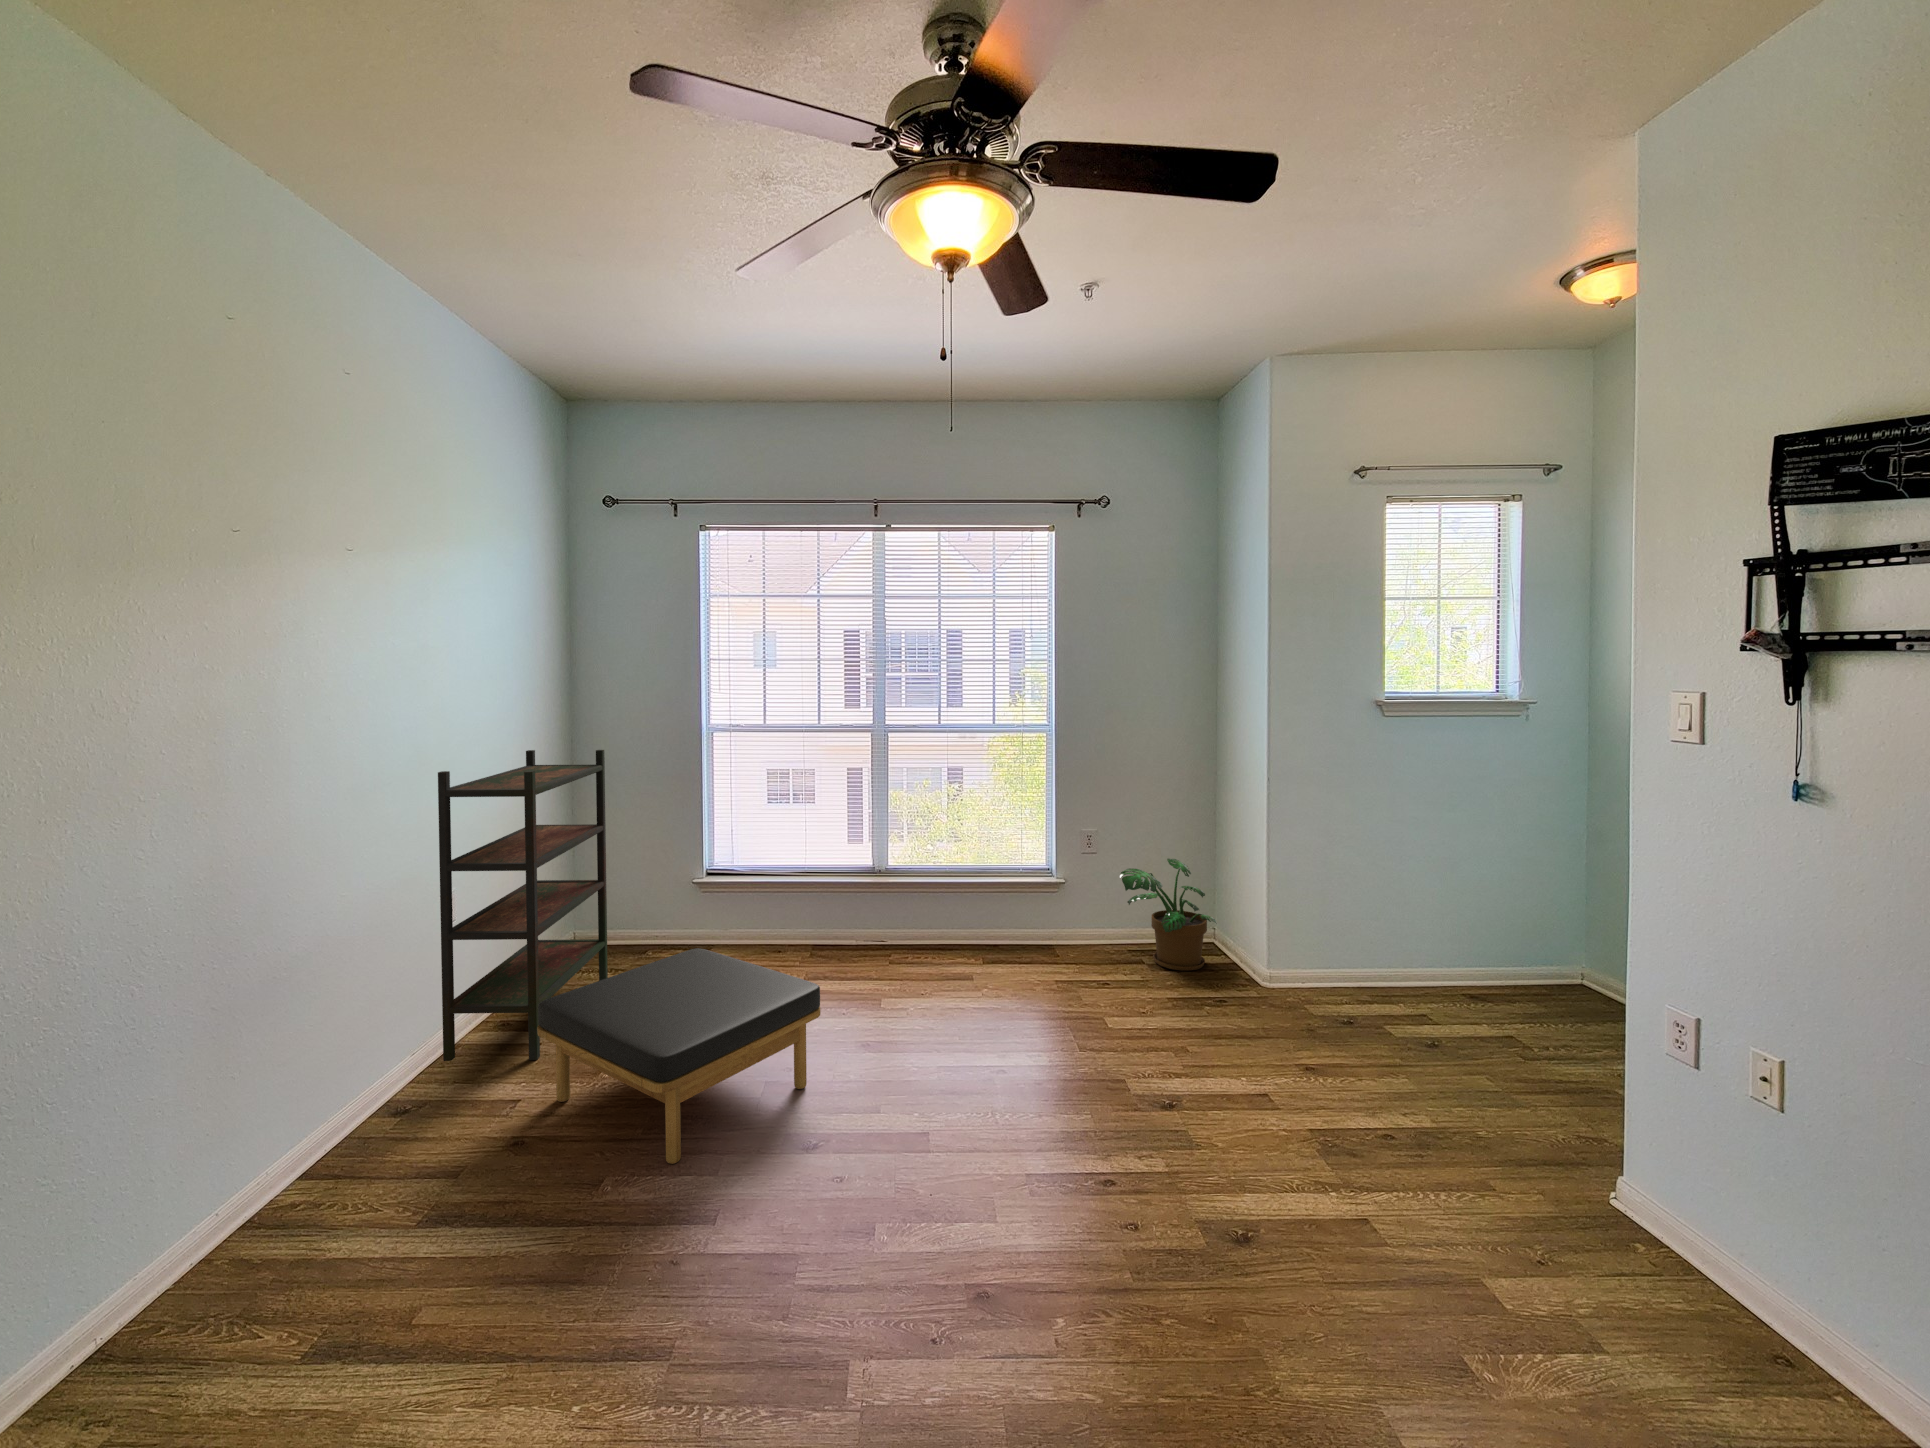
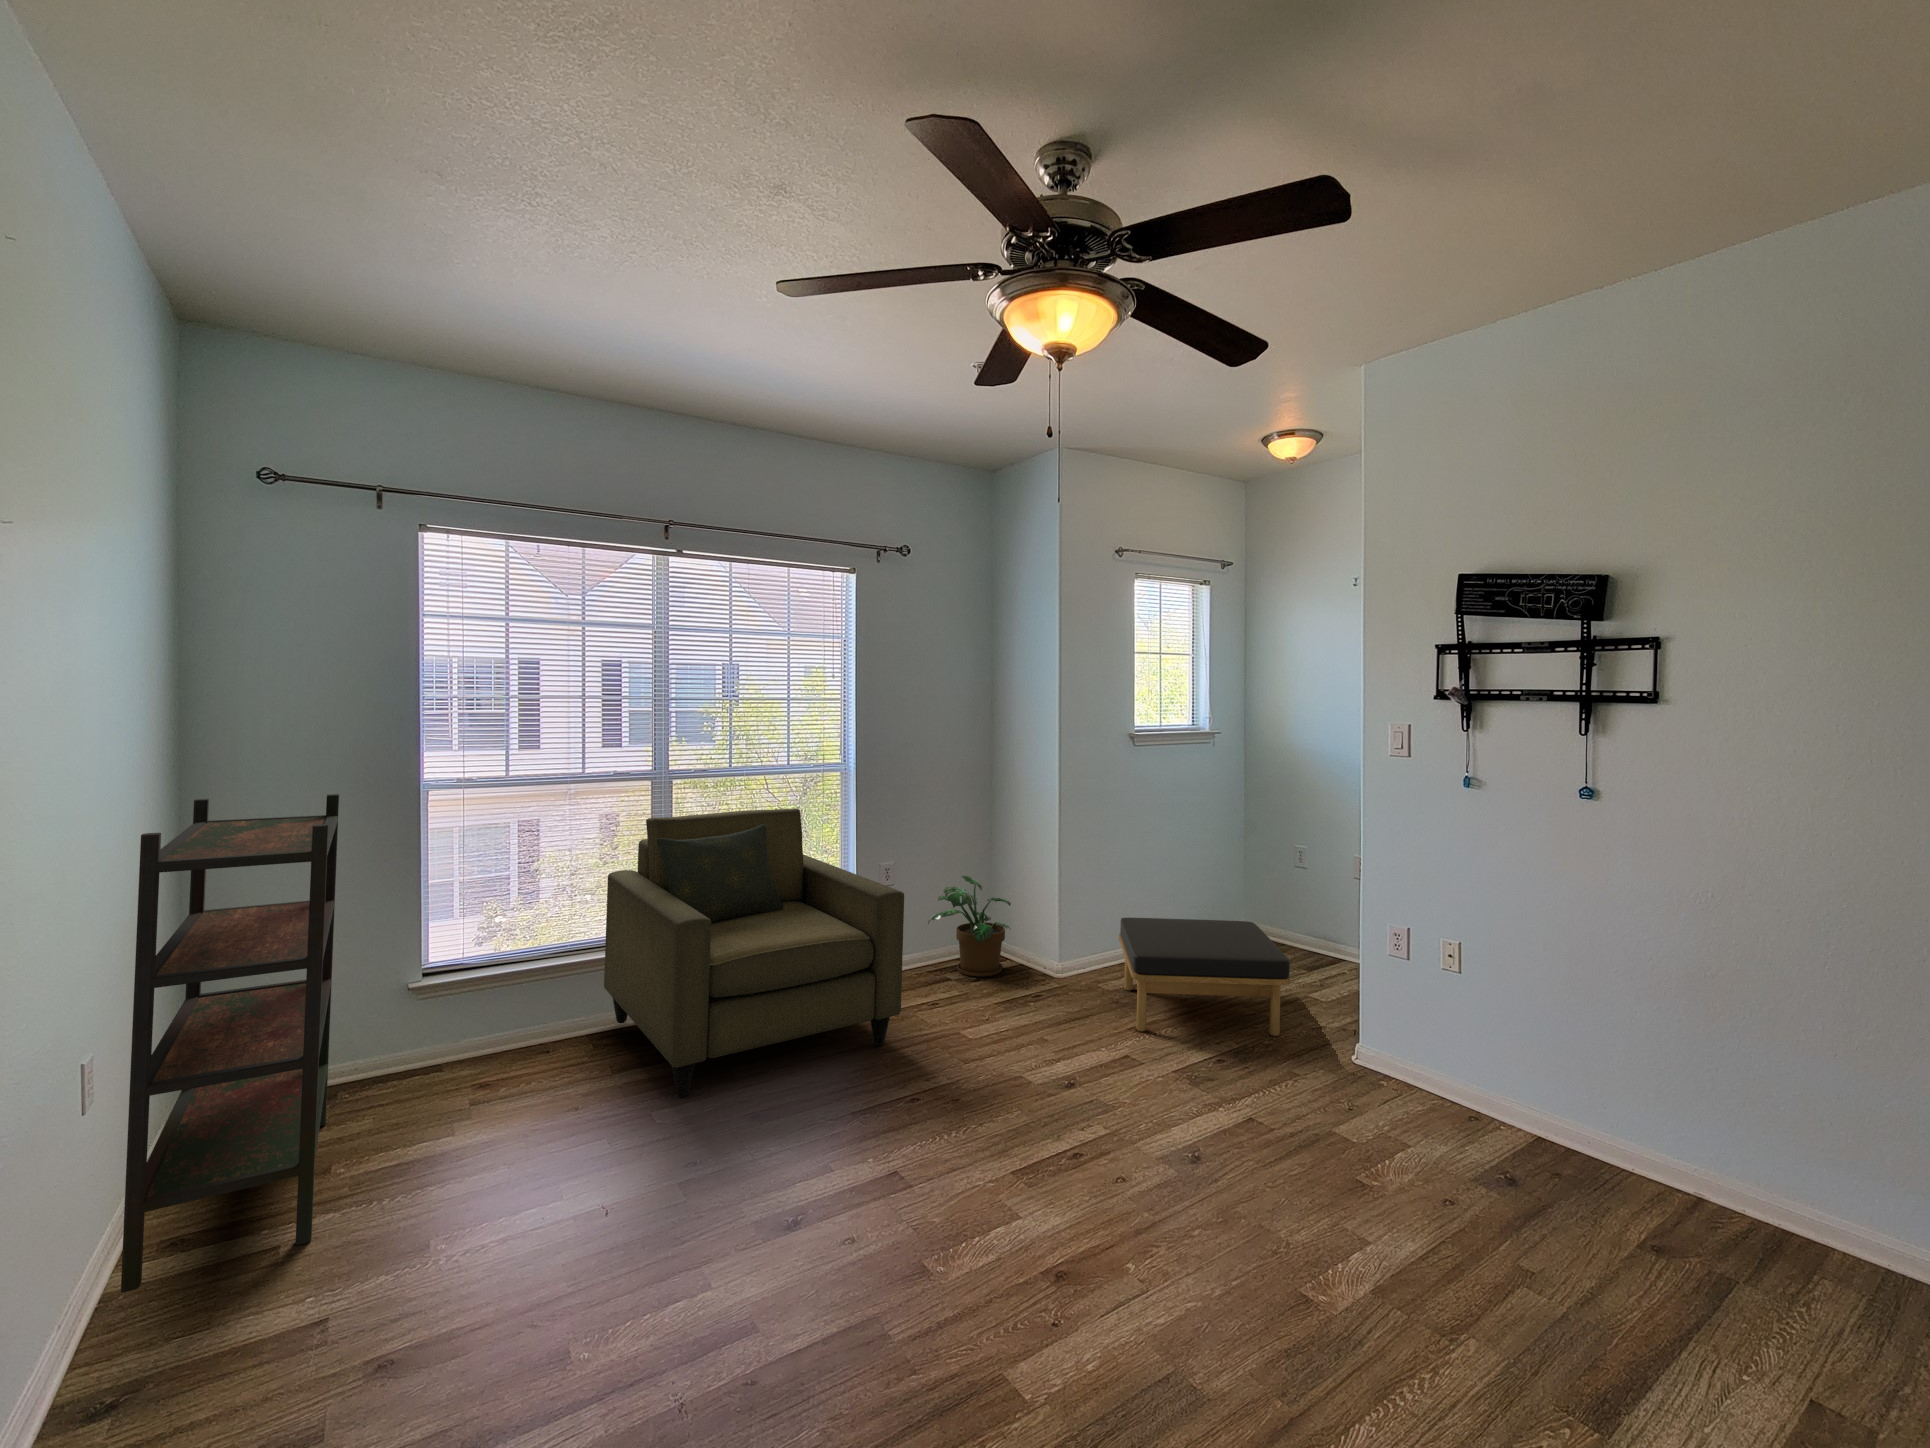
armchair: none [802,777,1028,1022] -> present [604,809,904,1097]
ottoman: present [537,948,821,1164] -> present [1119,918,1290,1036]

